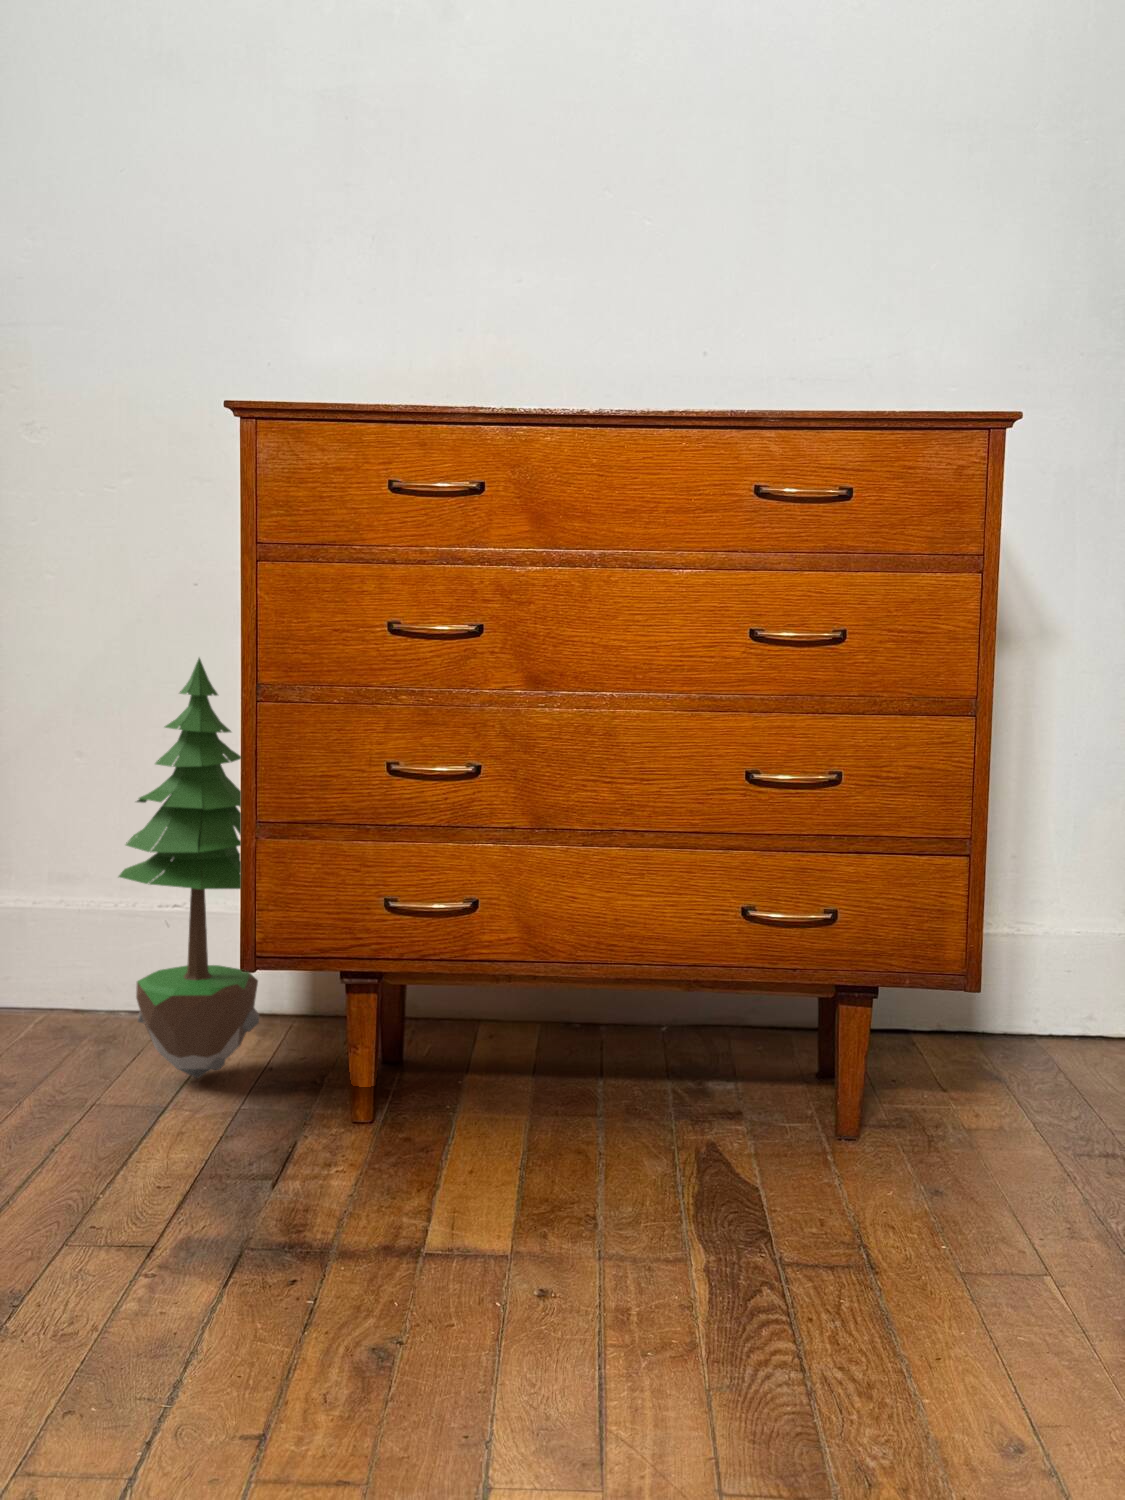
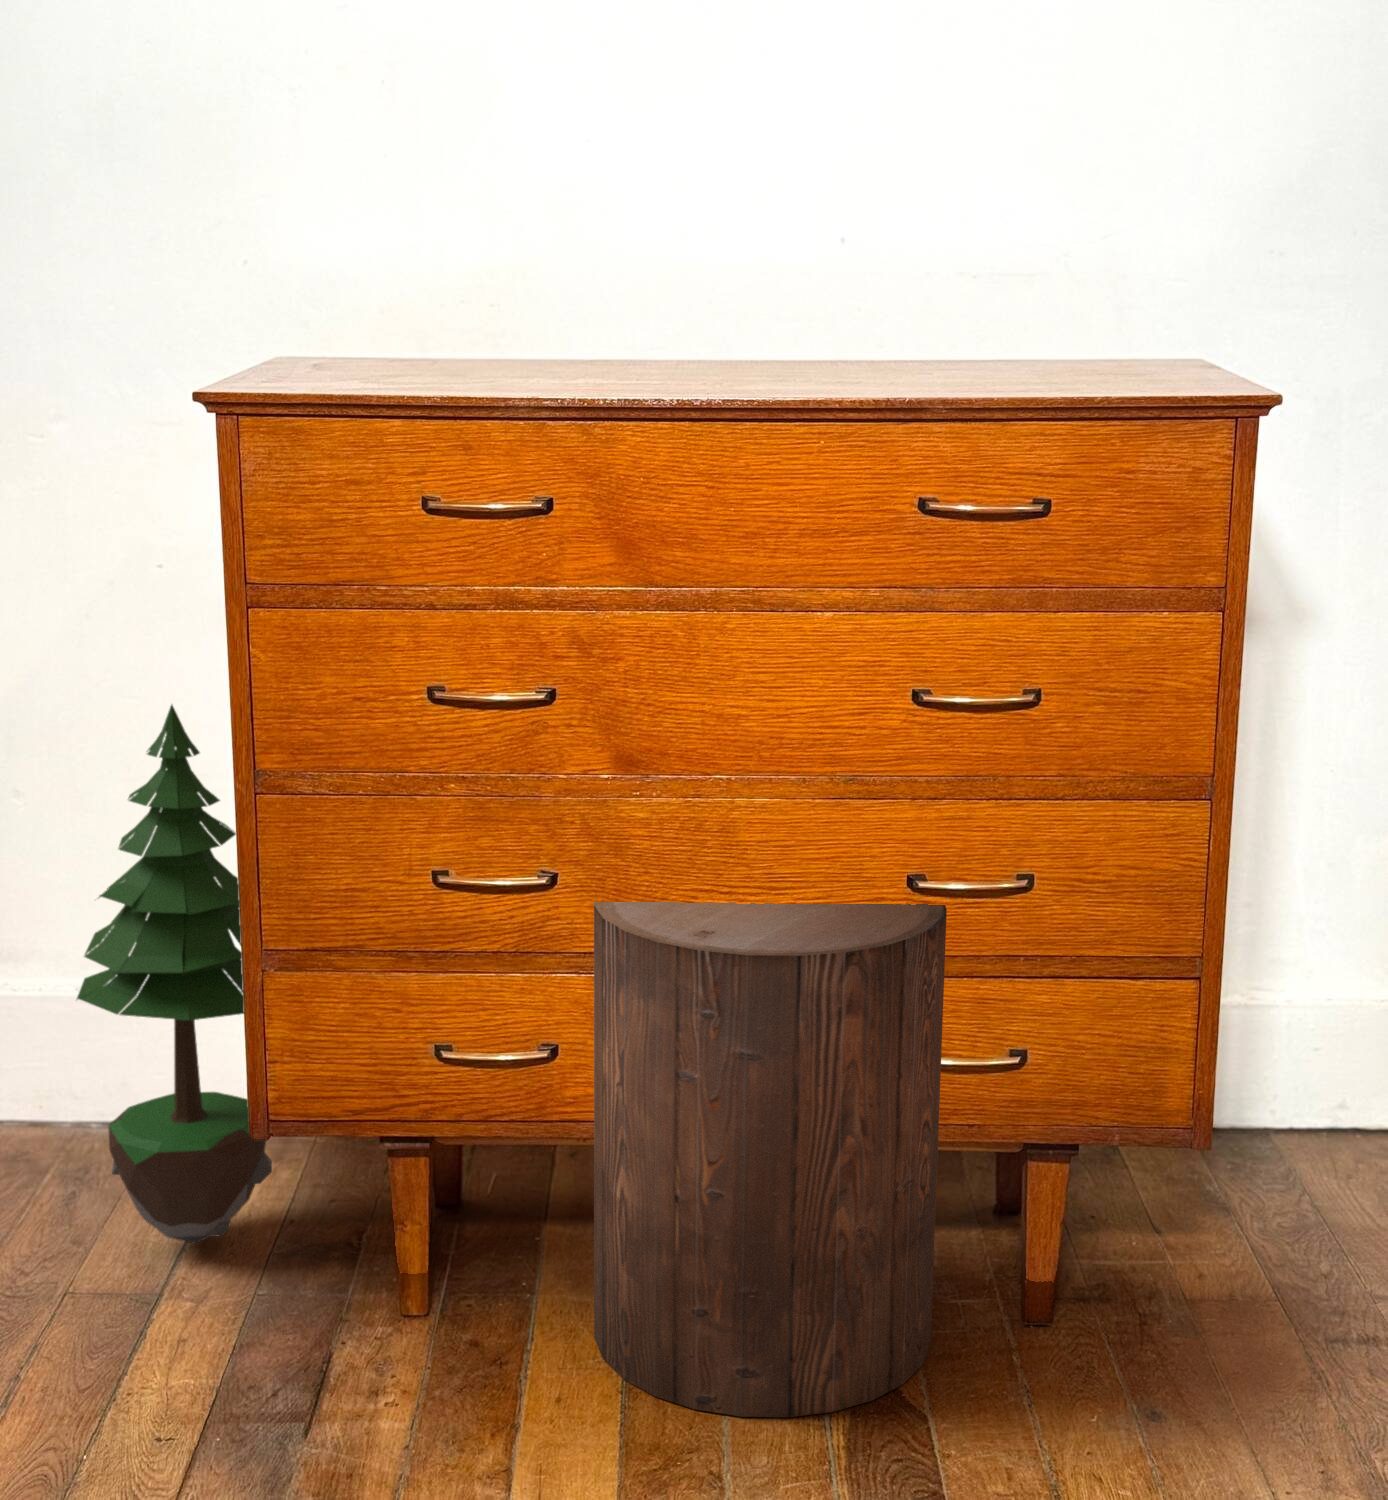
stool: none [501,777,775,1185] -> present [594,901,947,1417]

